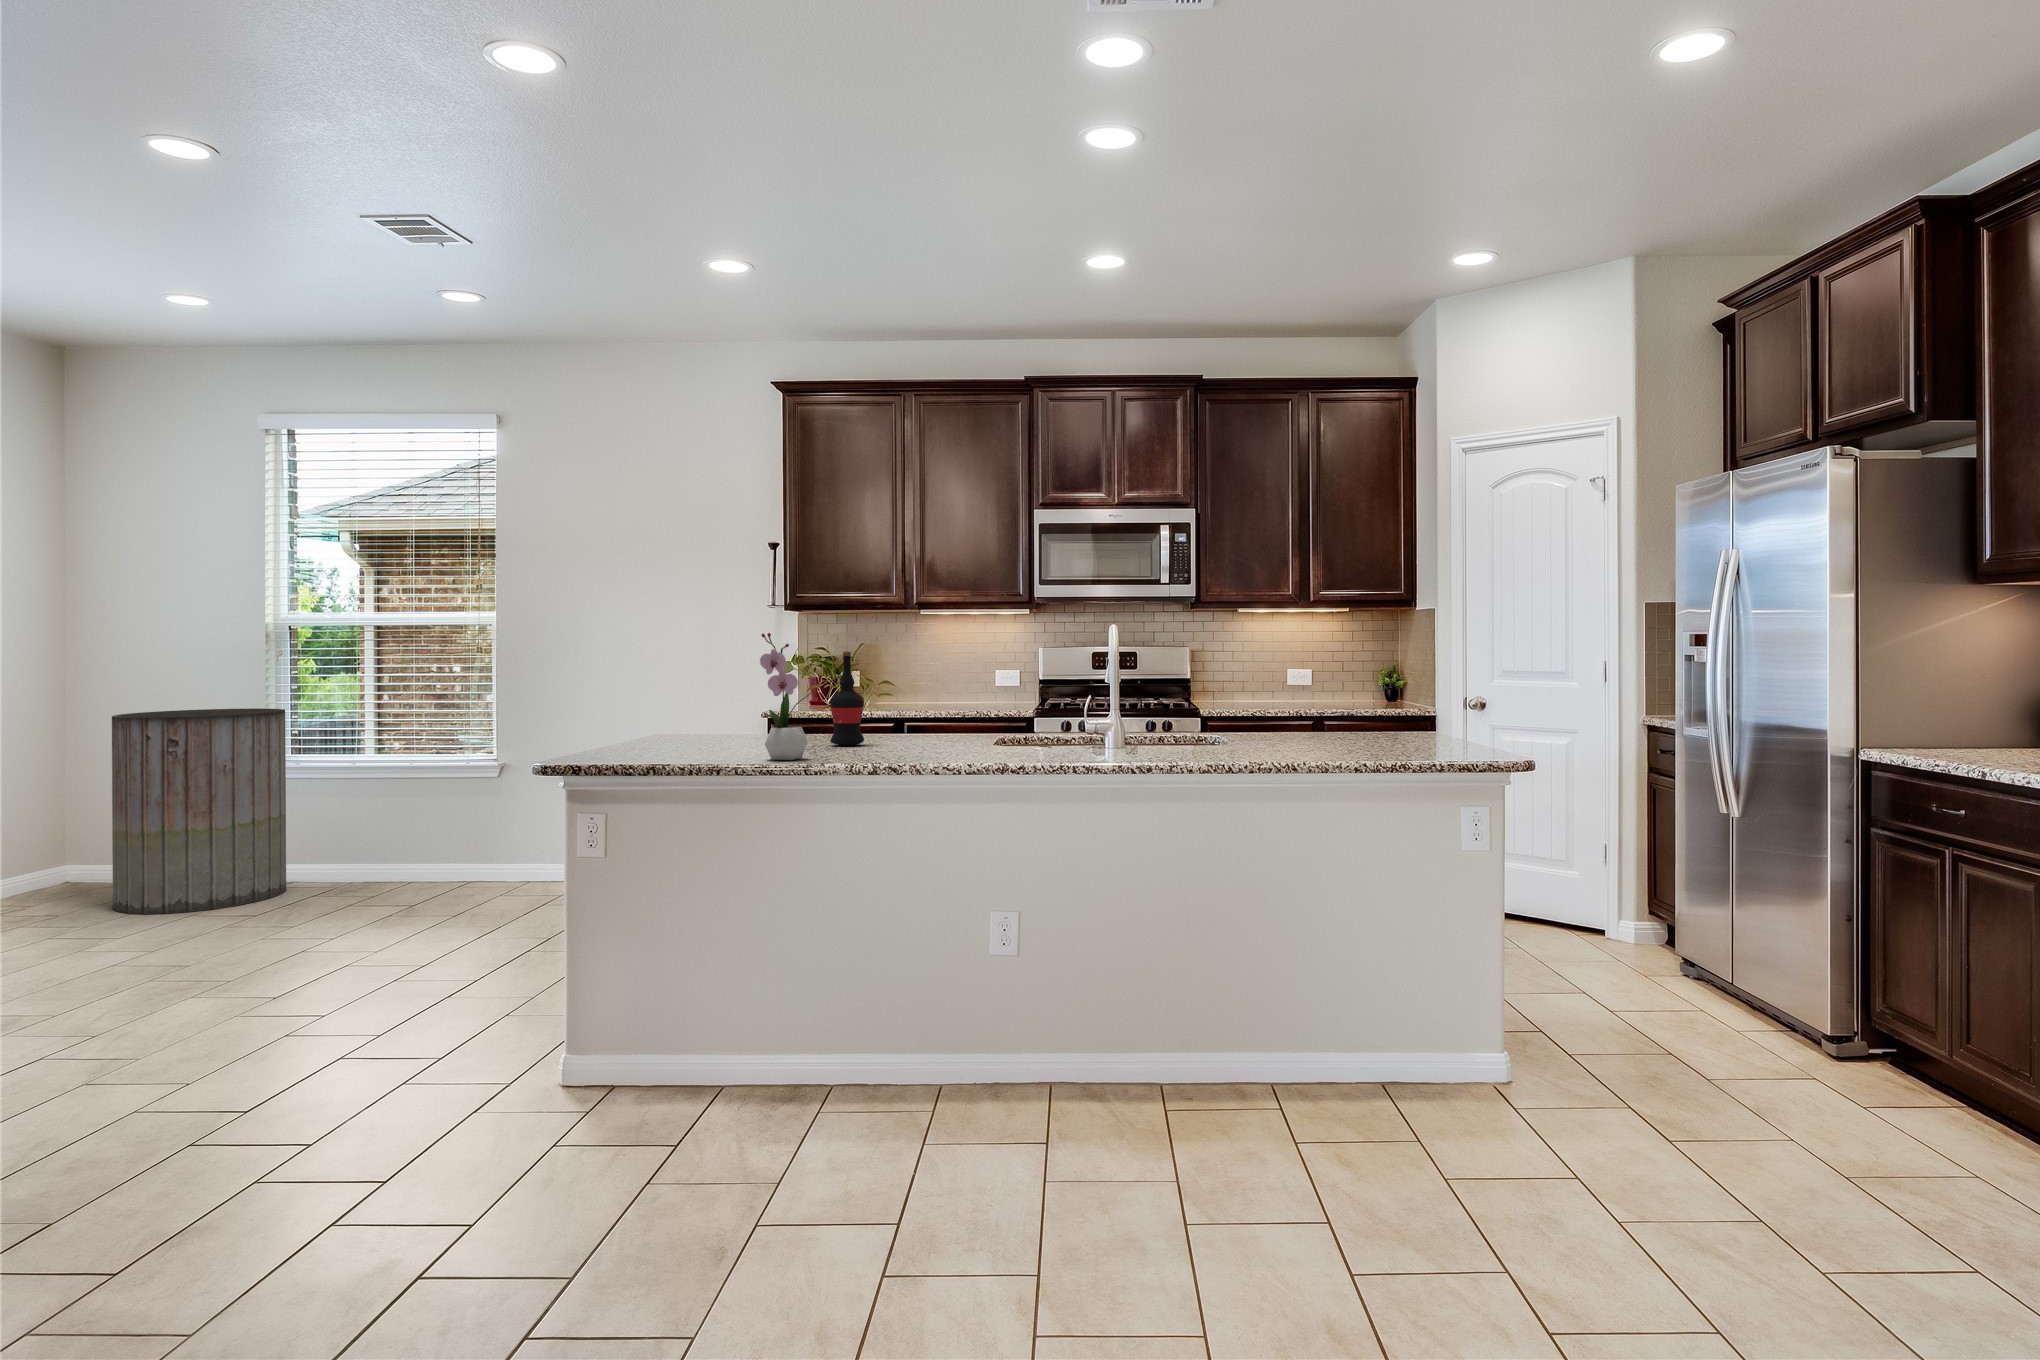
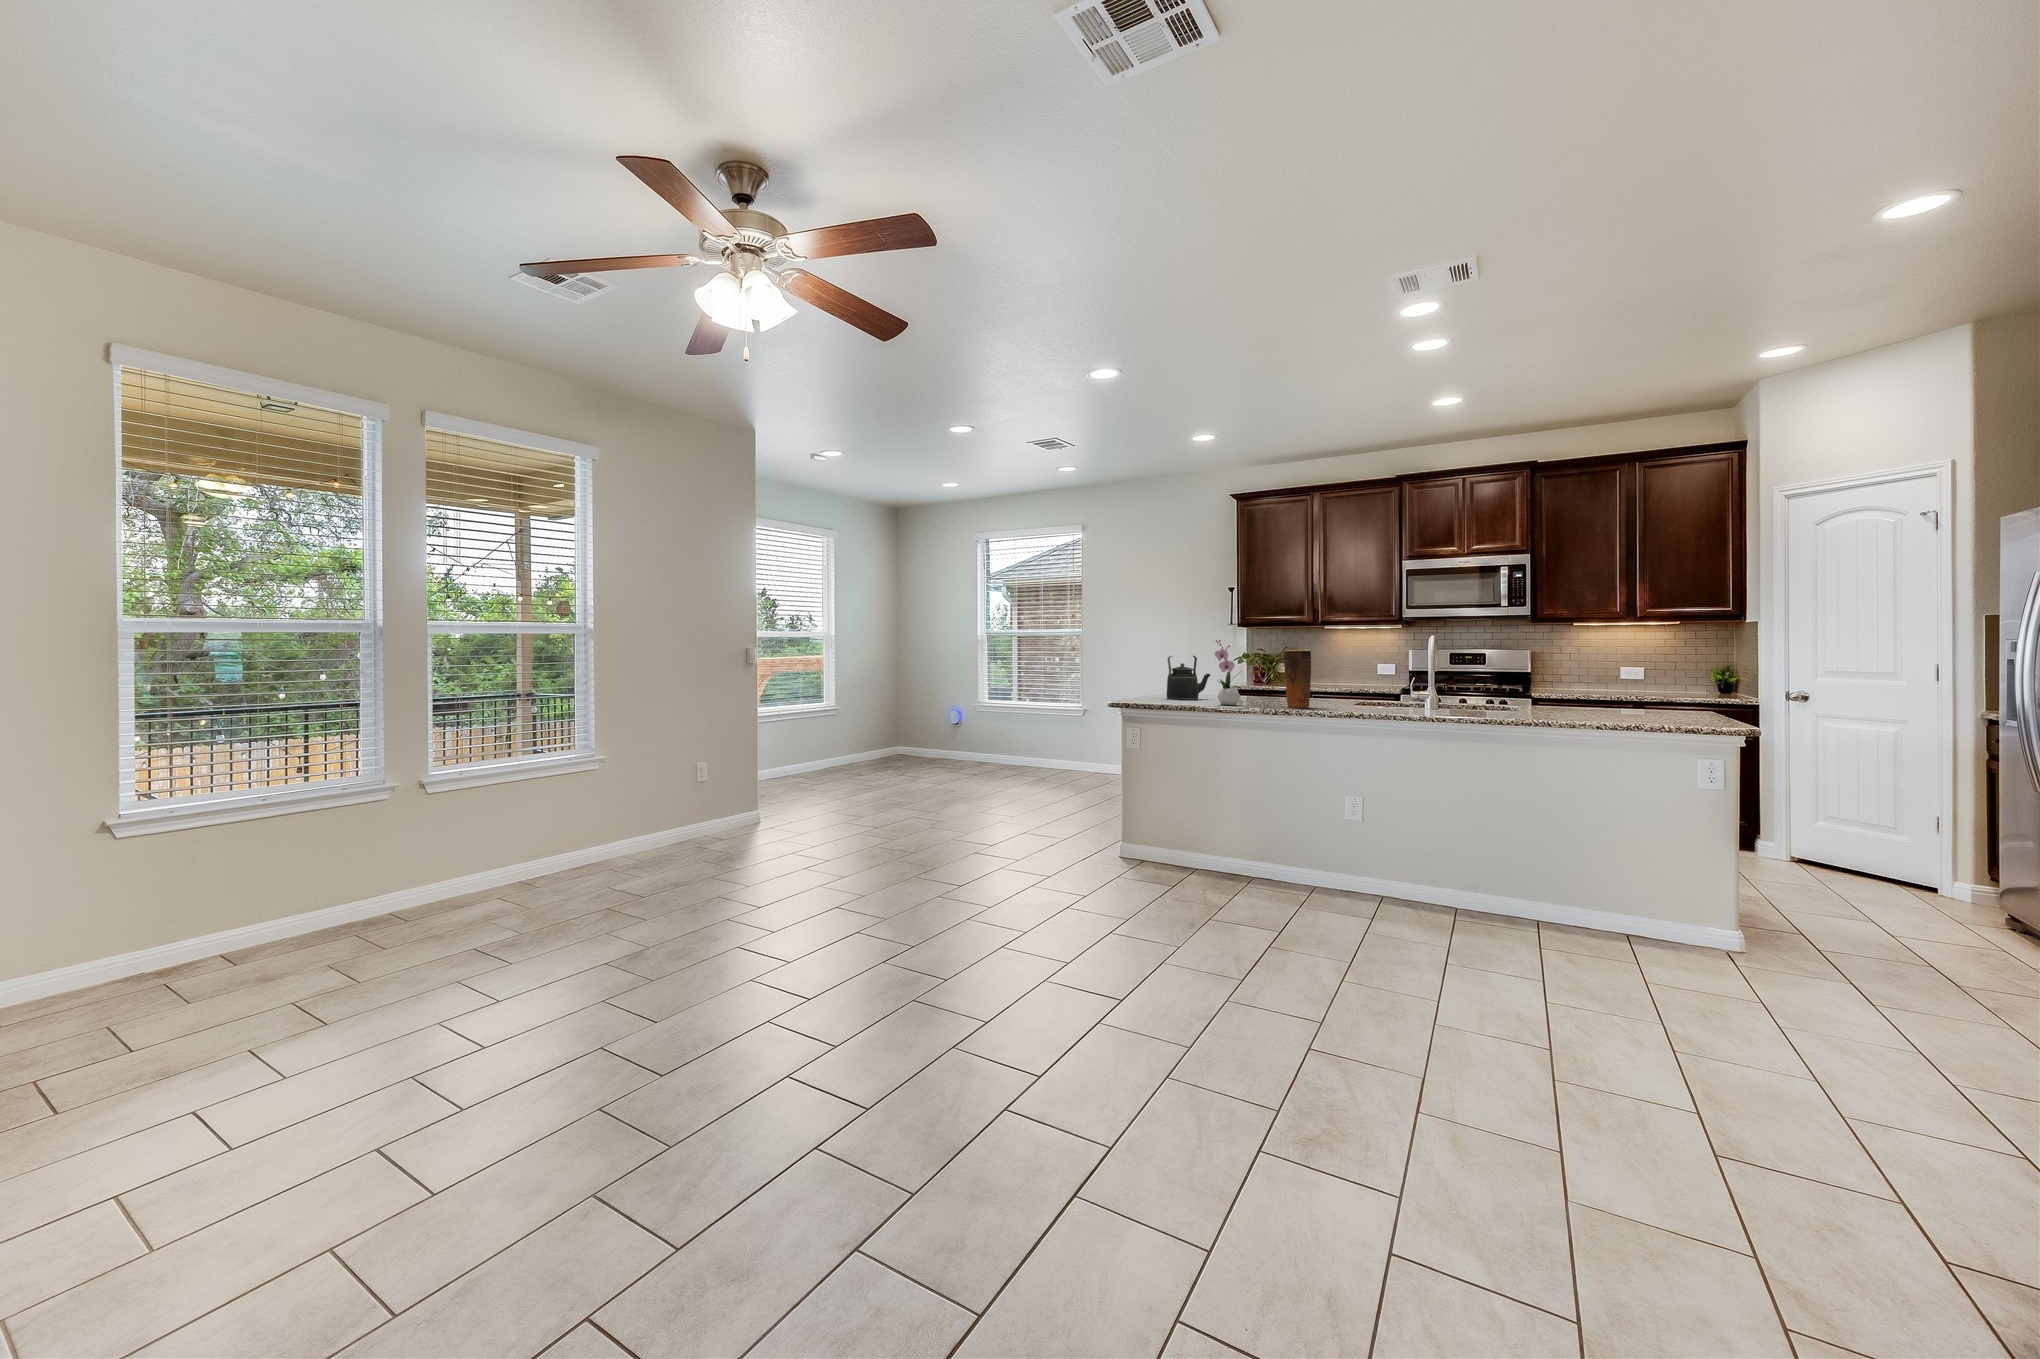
wine bottle: present [830,651,864,745] -> none [1256,650,1275,701]
vase: none [886,651,934,759] -> present [1283,650,1311,708]
kettle: none [661,663,747,752] -> present [1166,656,1210,700]
trash can: present [112,708,286,914] -> none [924,676,990,770]

